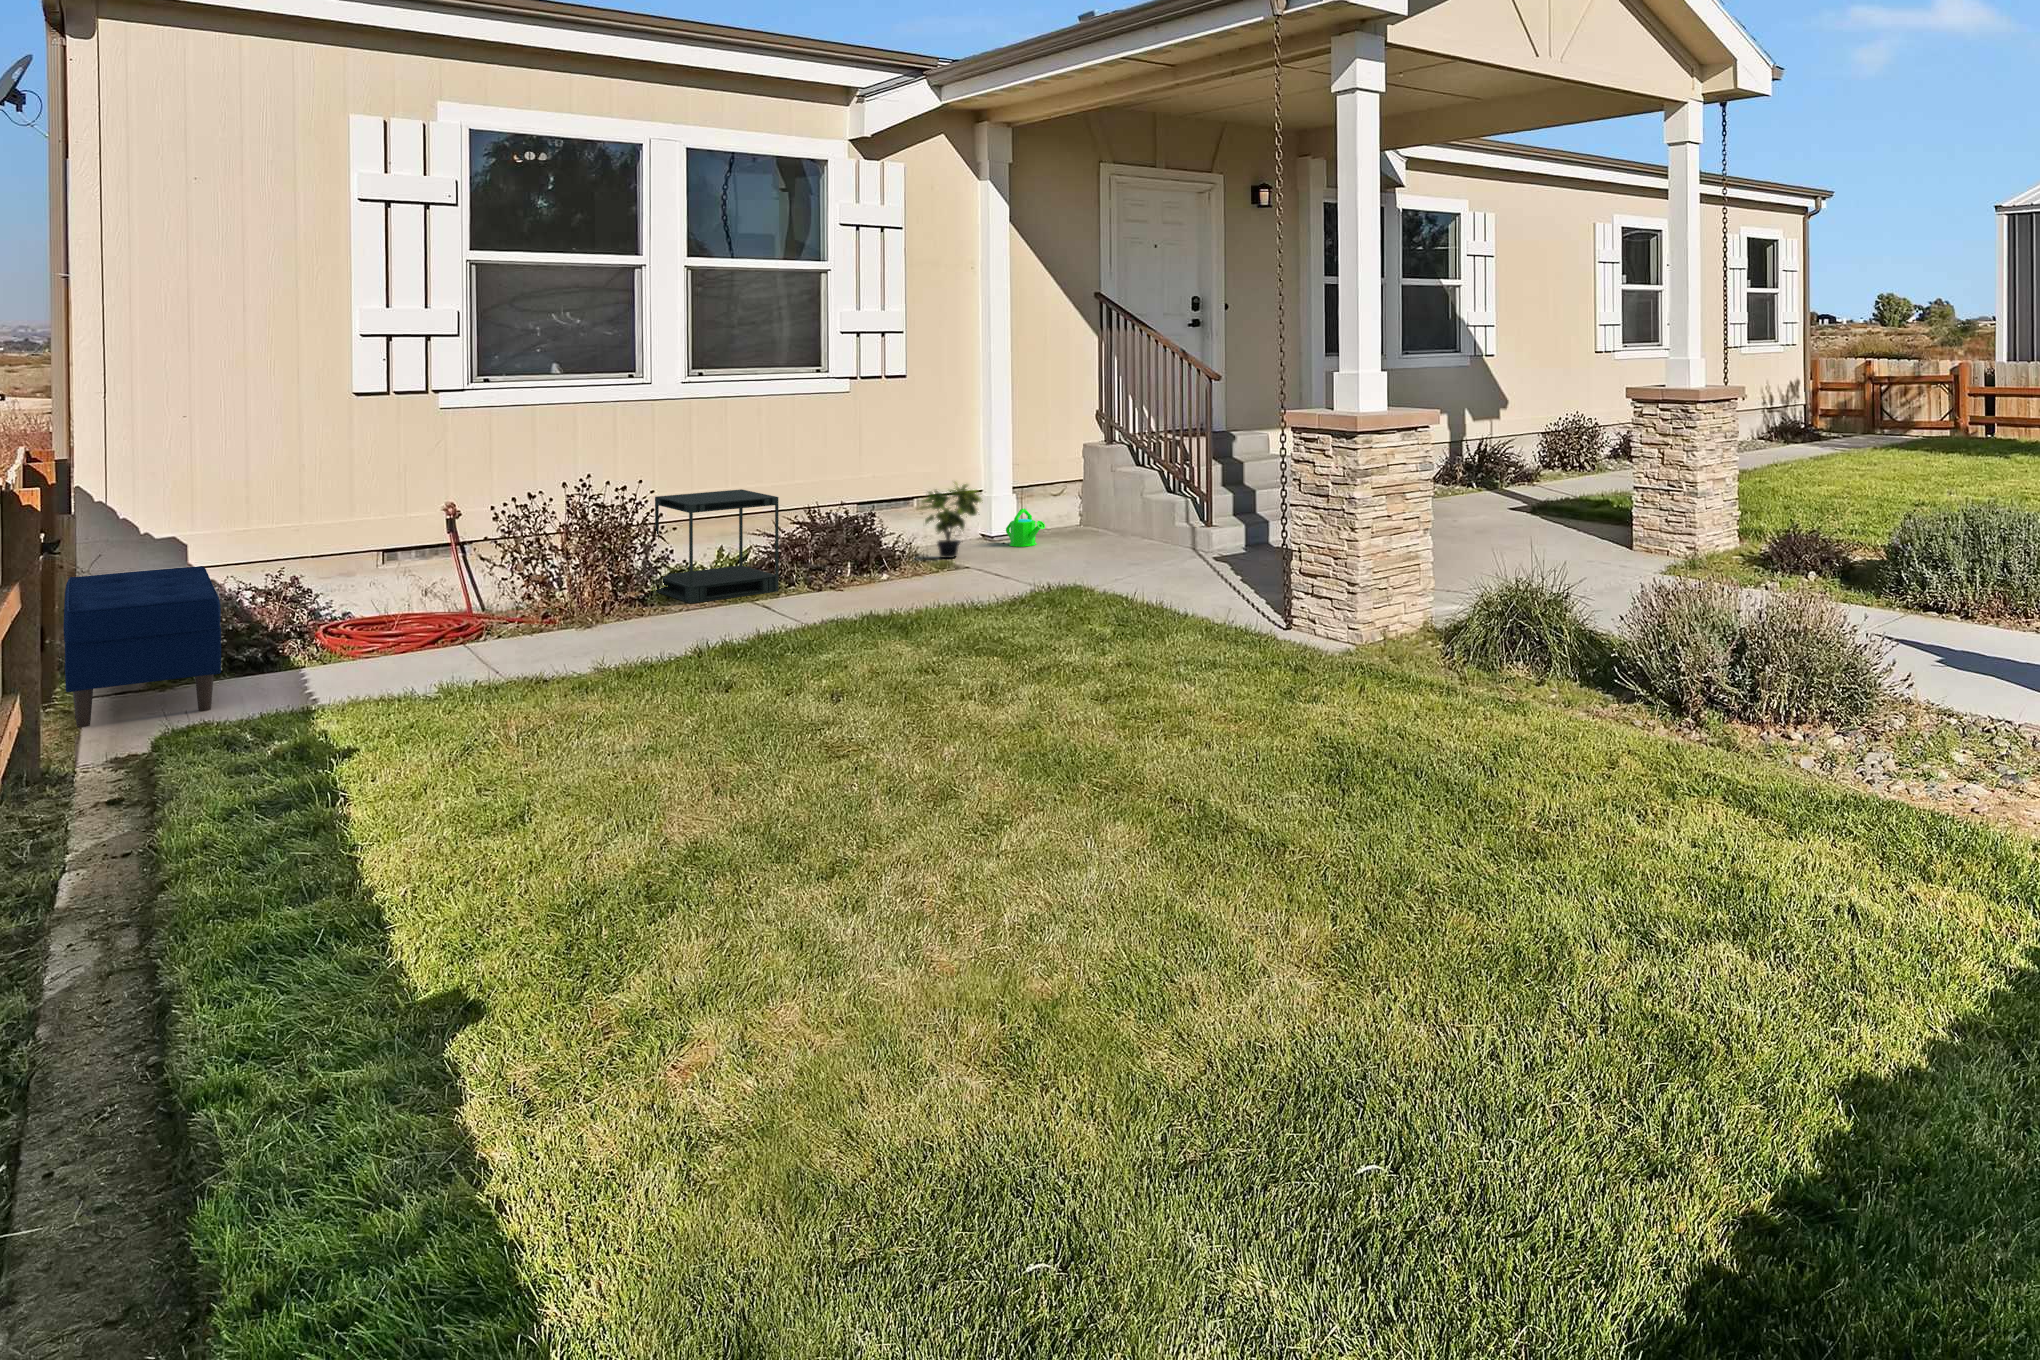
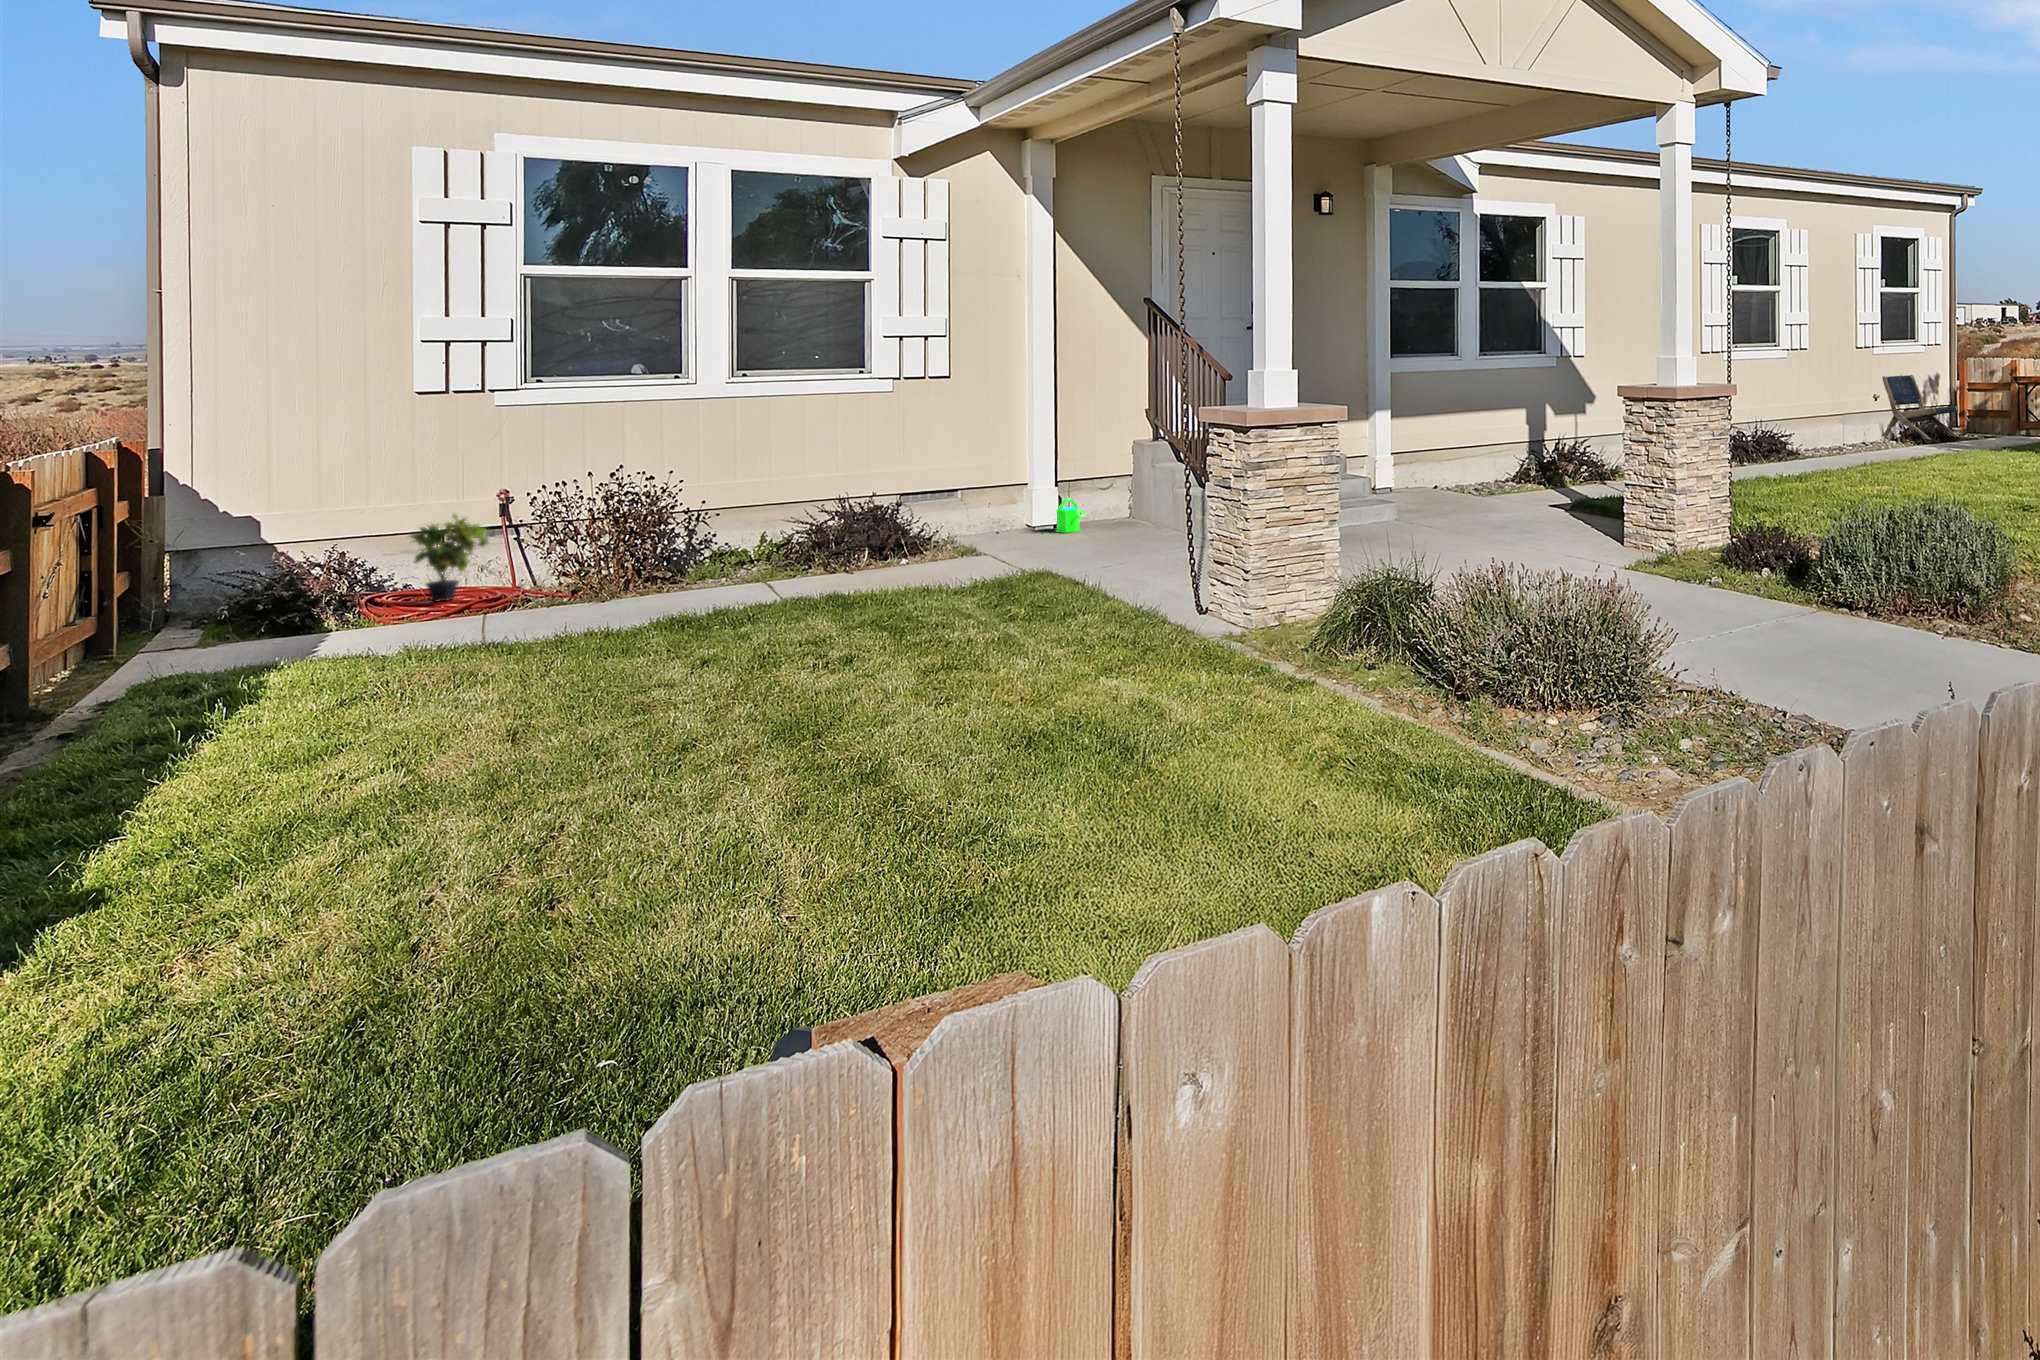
lounge chair: none [1756,375,1833,441] -> present [1882,375,1958,439]
potted plant: present [920,482,981,558] -> present [411,514,489,602]
side table: present [655,489,779,603] -> none [701,478,804,579]
bench: present [64,566,221,728] -> none [83,540,264,677]

